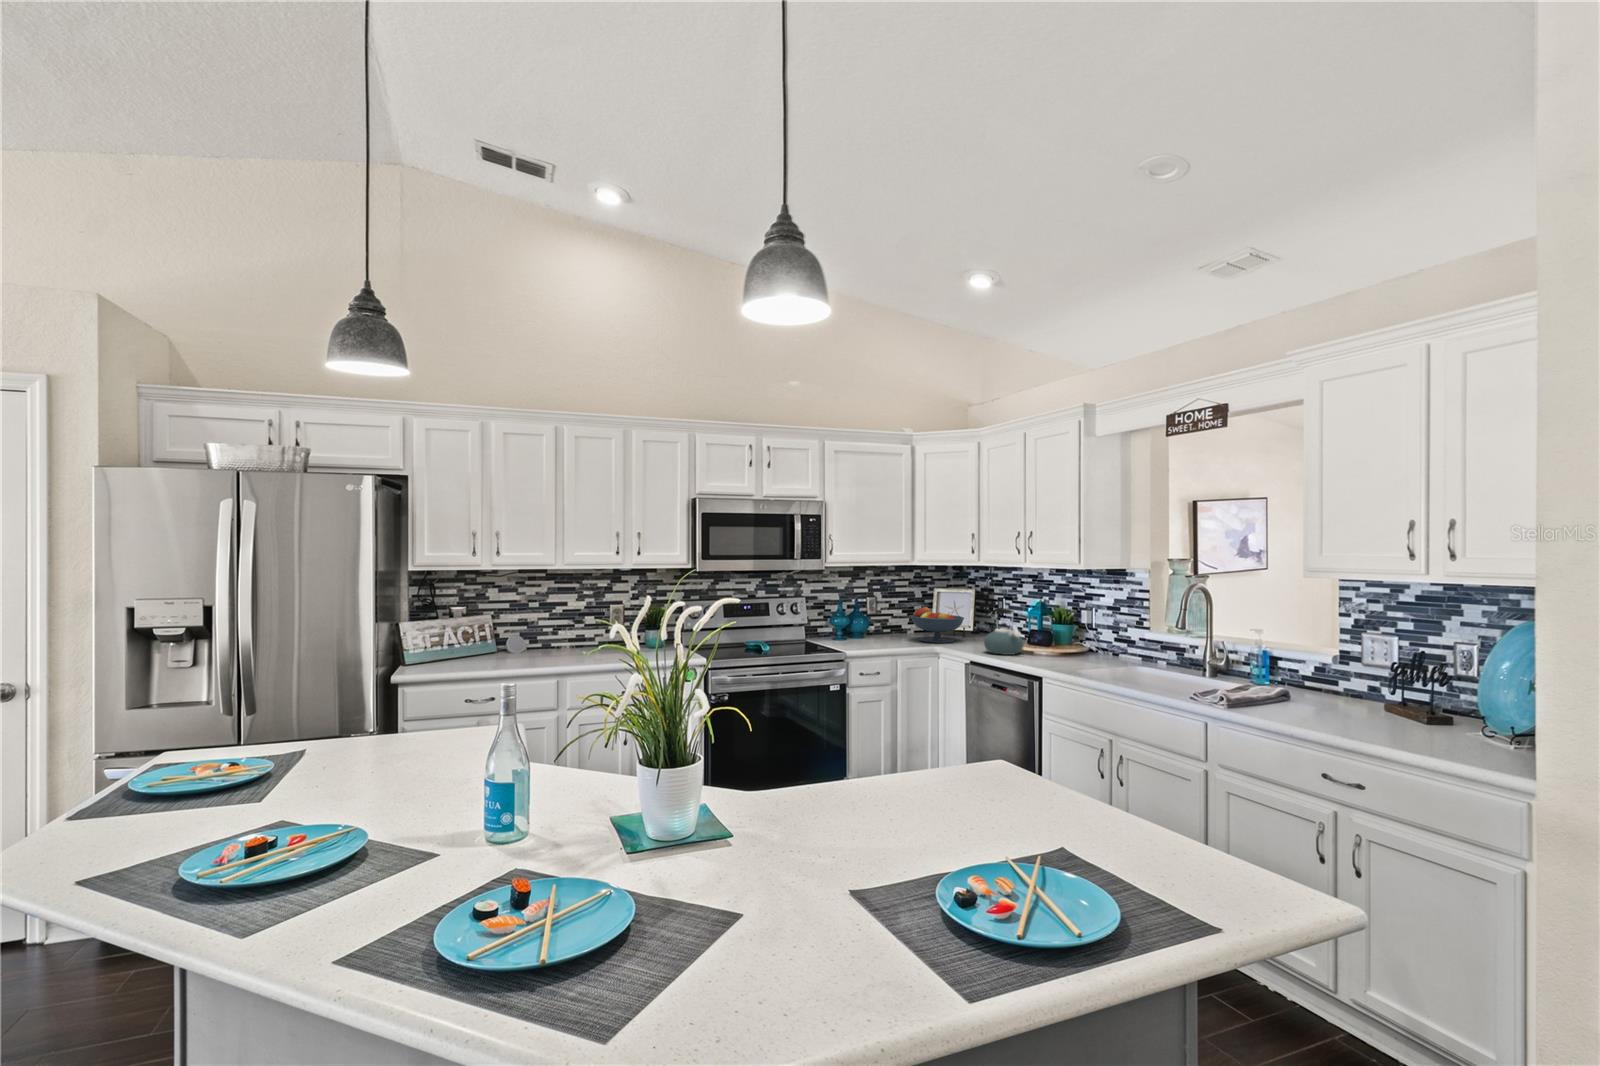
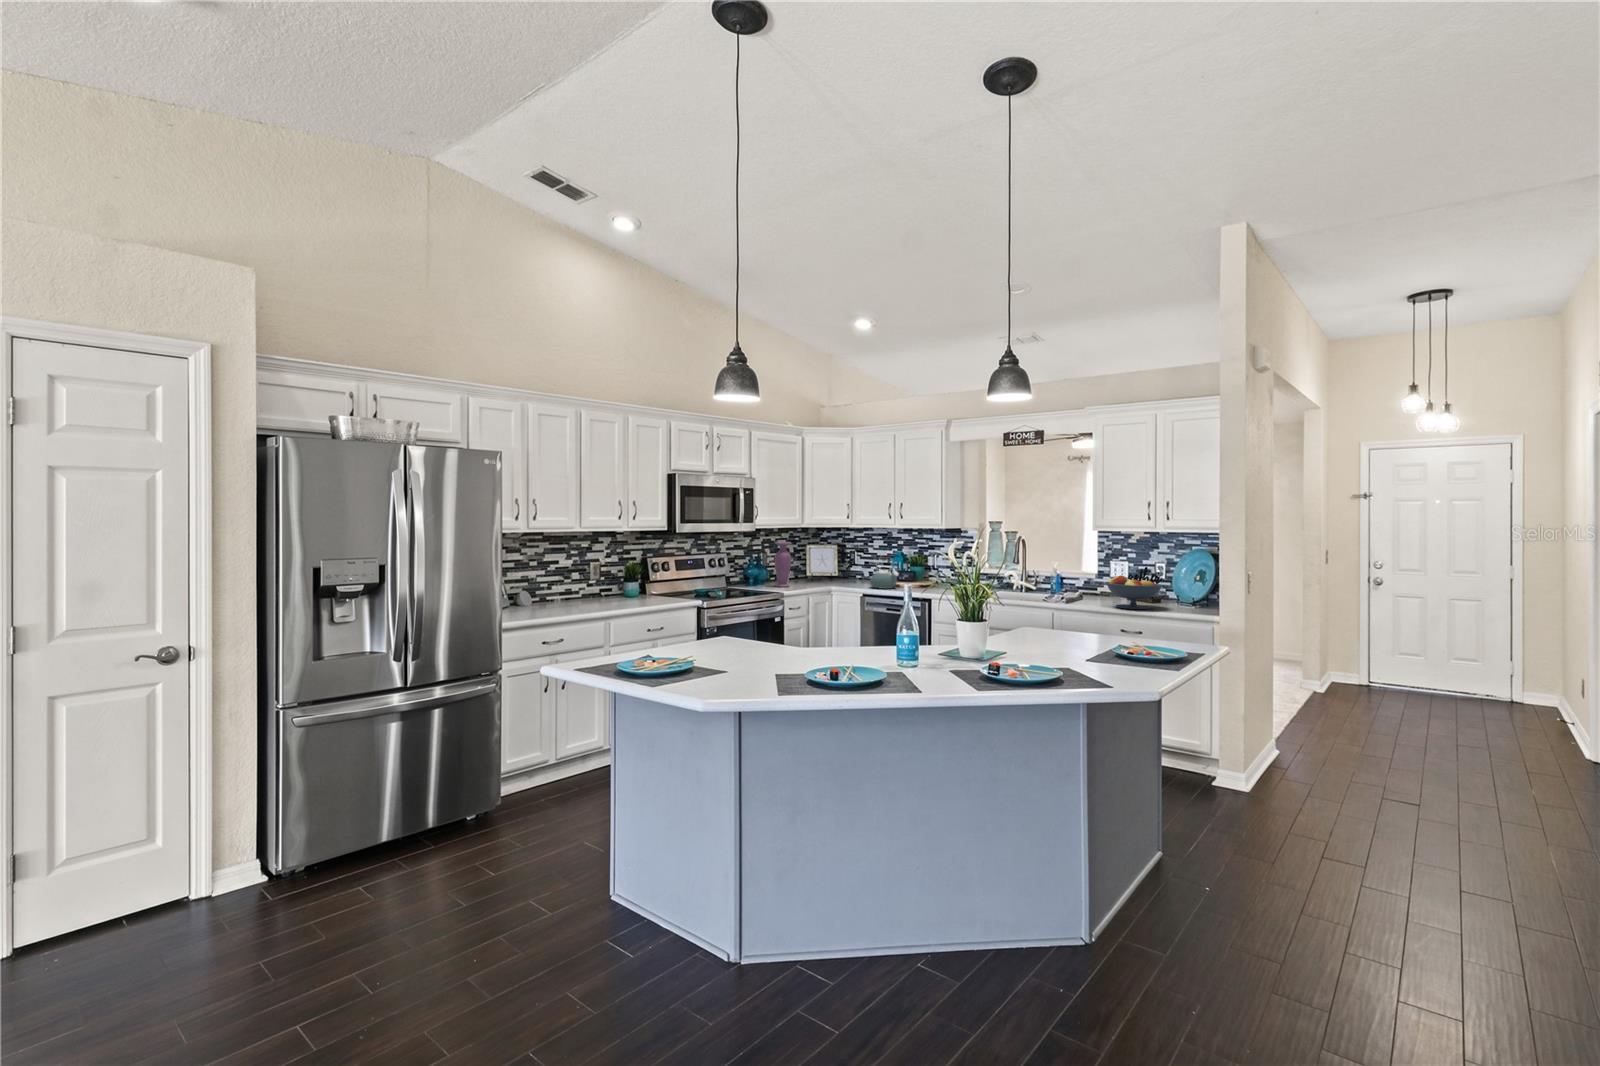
vase: none [863,584,885,644] -> present [774,542,791,587]
fruit bowl: present [911,607,964,643] -> present [1107,575,1162,609]

